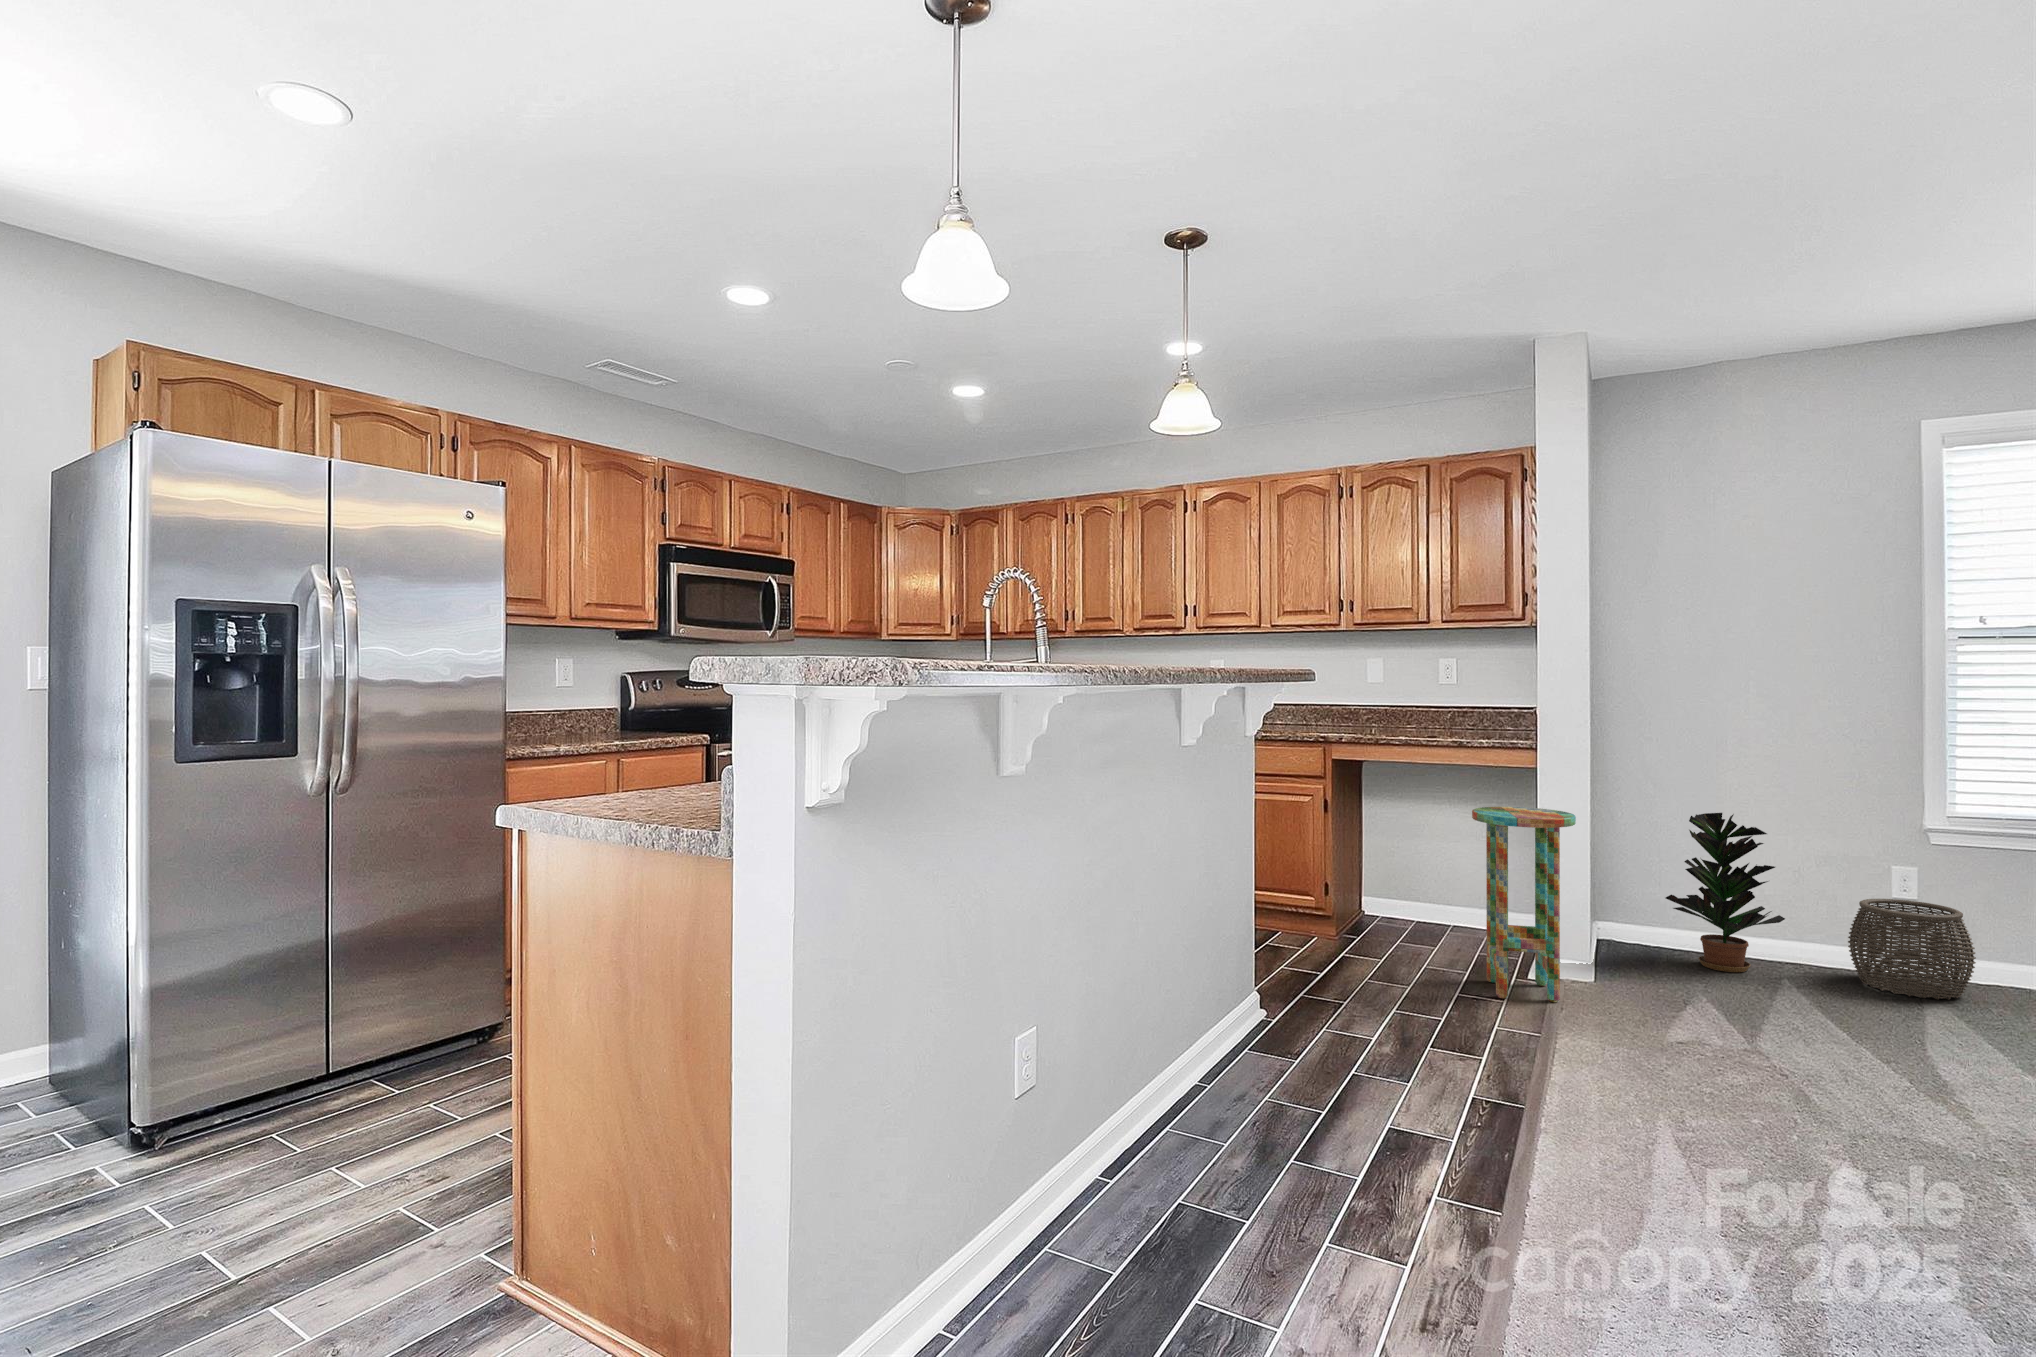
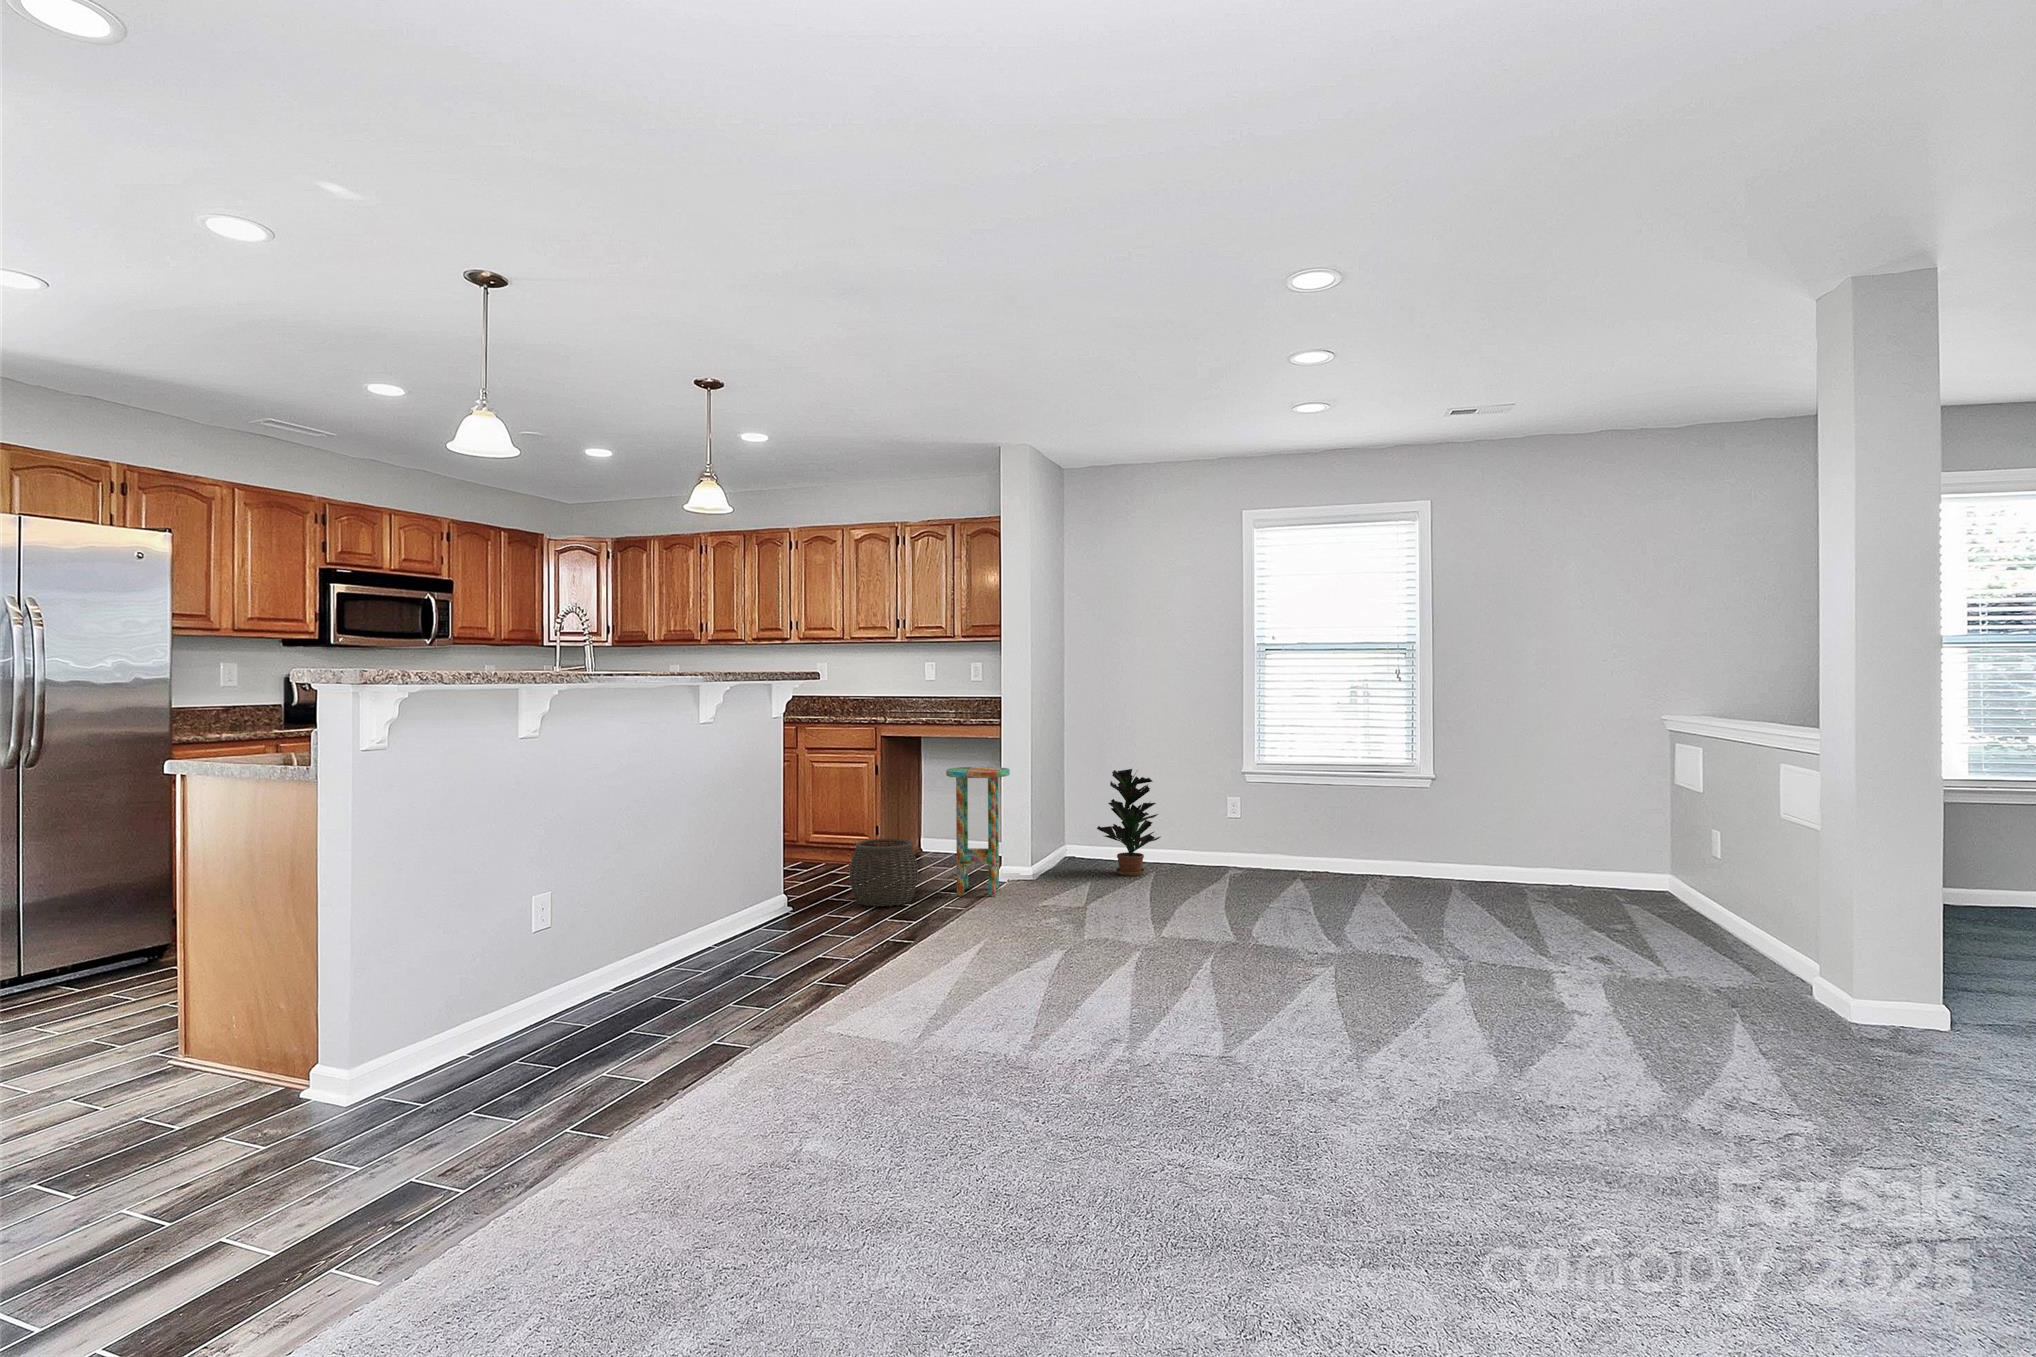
woven basket: present [1848,899,1976,1000] -> present [849,839,919,907]

